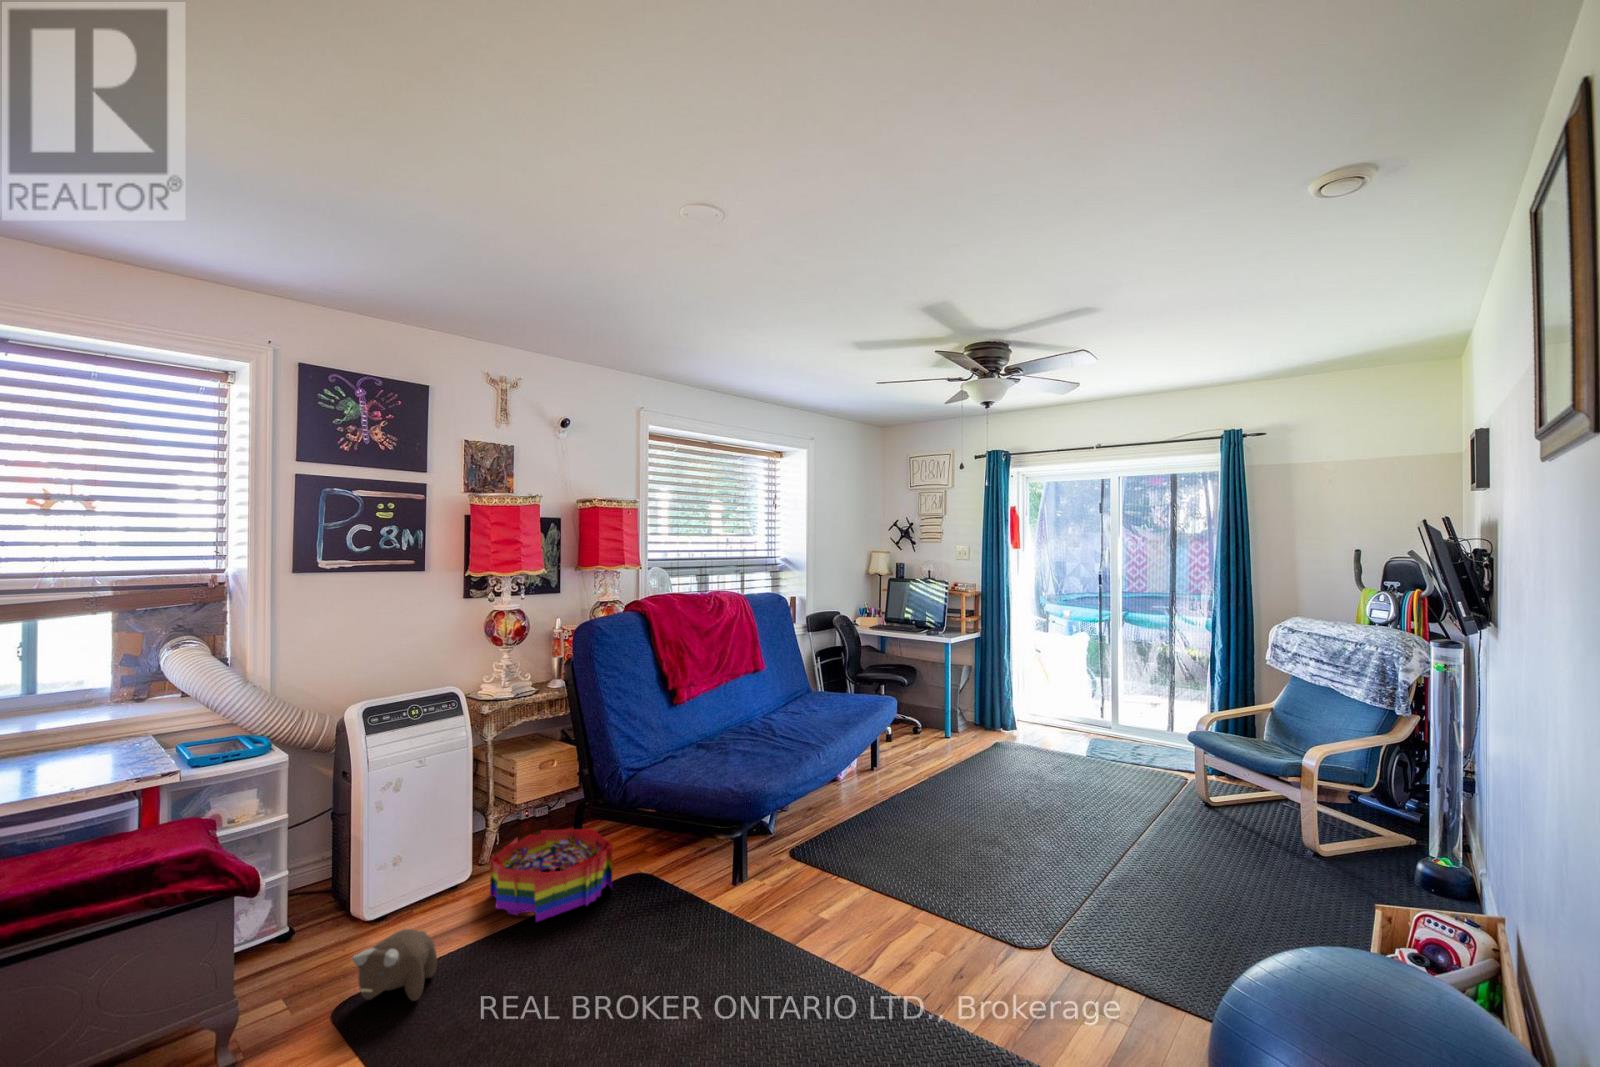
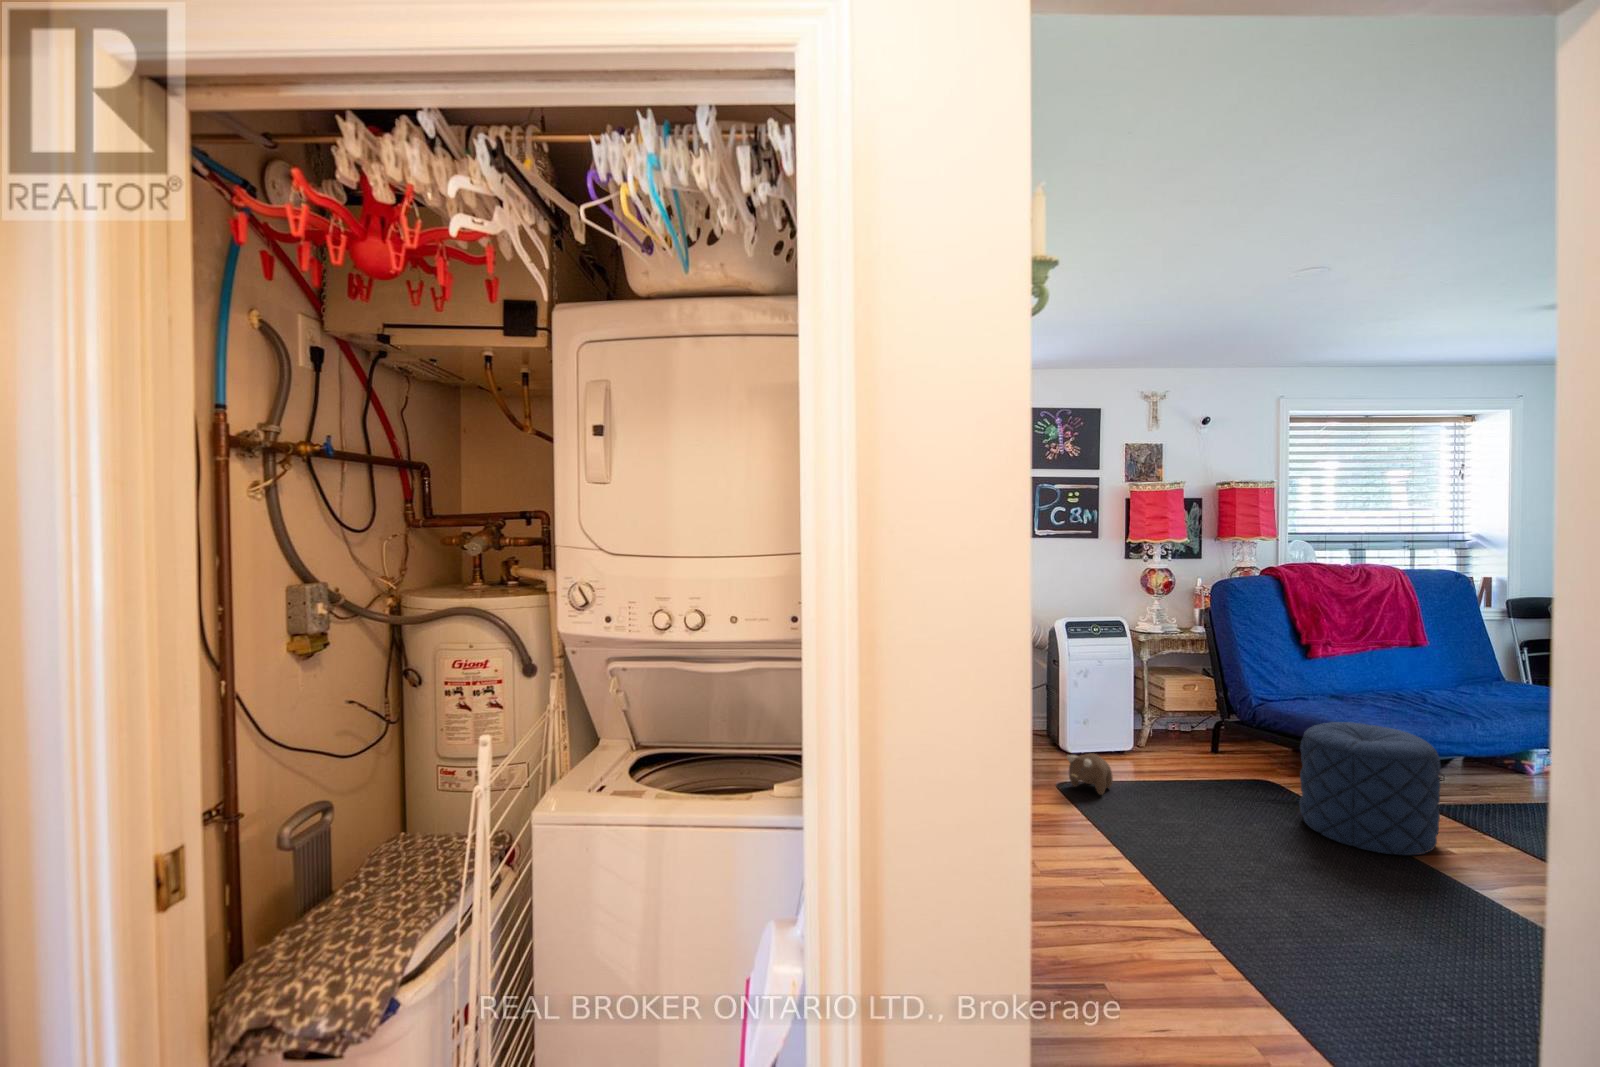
pouf: none [681,781,810,949] -> present [1300,722,1441,855]
storage bin: present [490,828,612,922] -> none [1146,731,1242,787]

